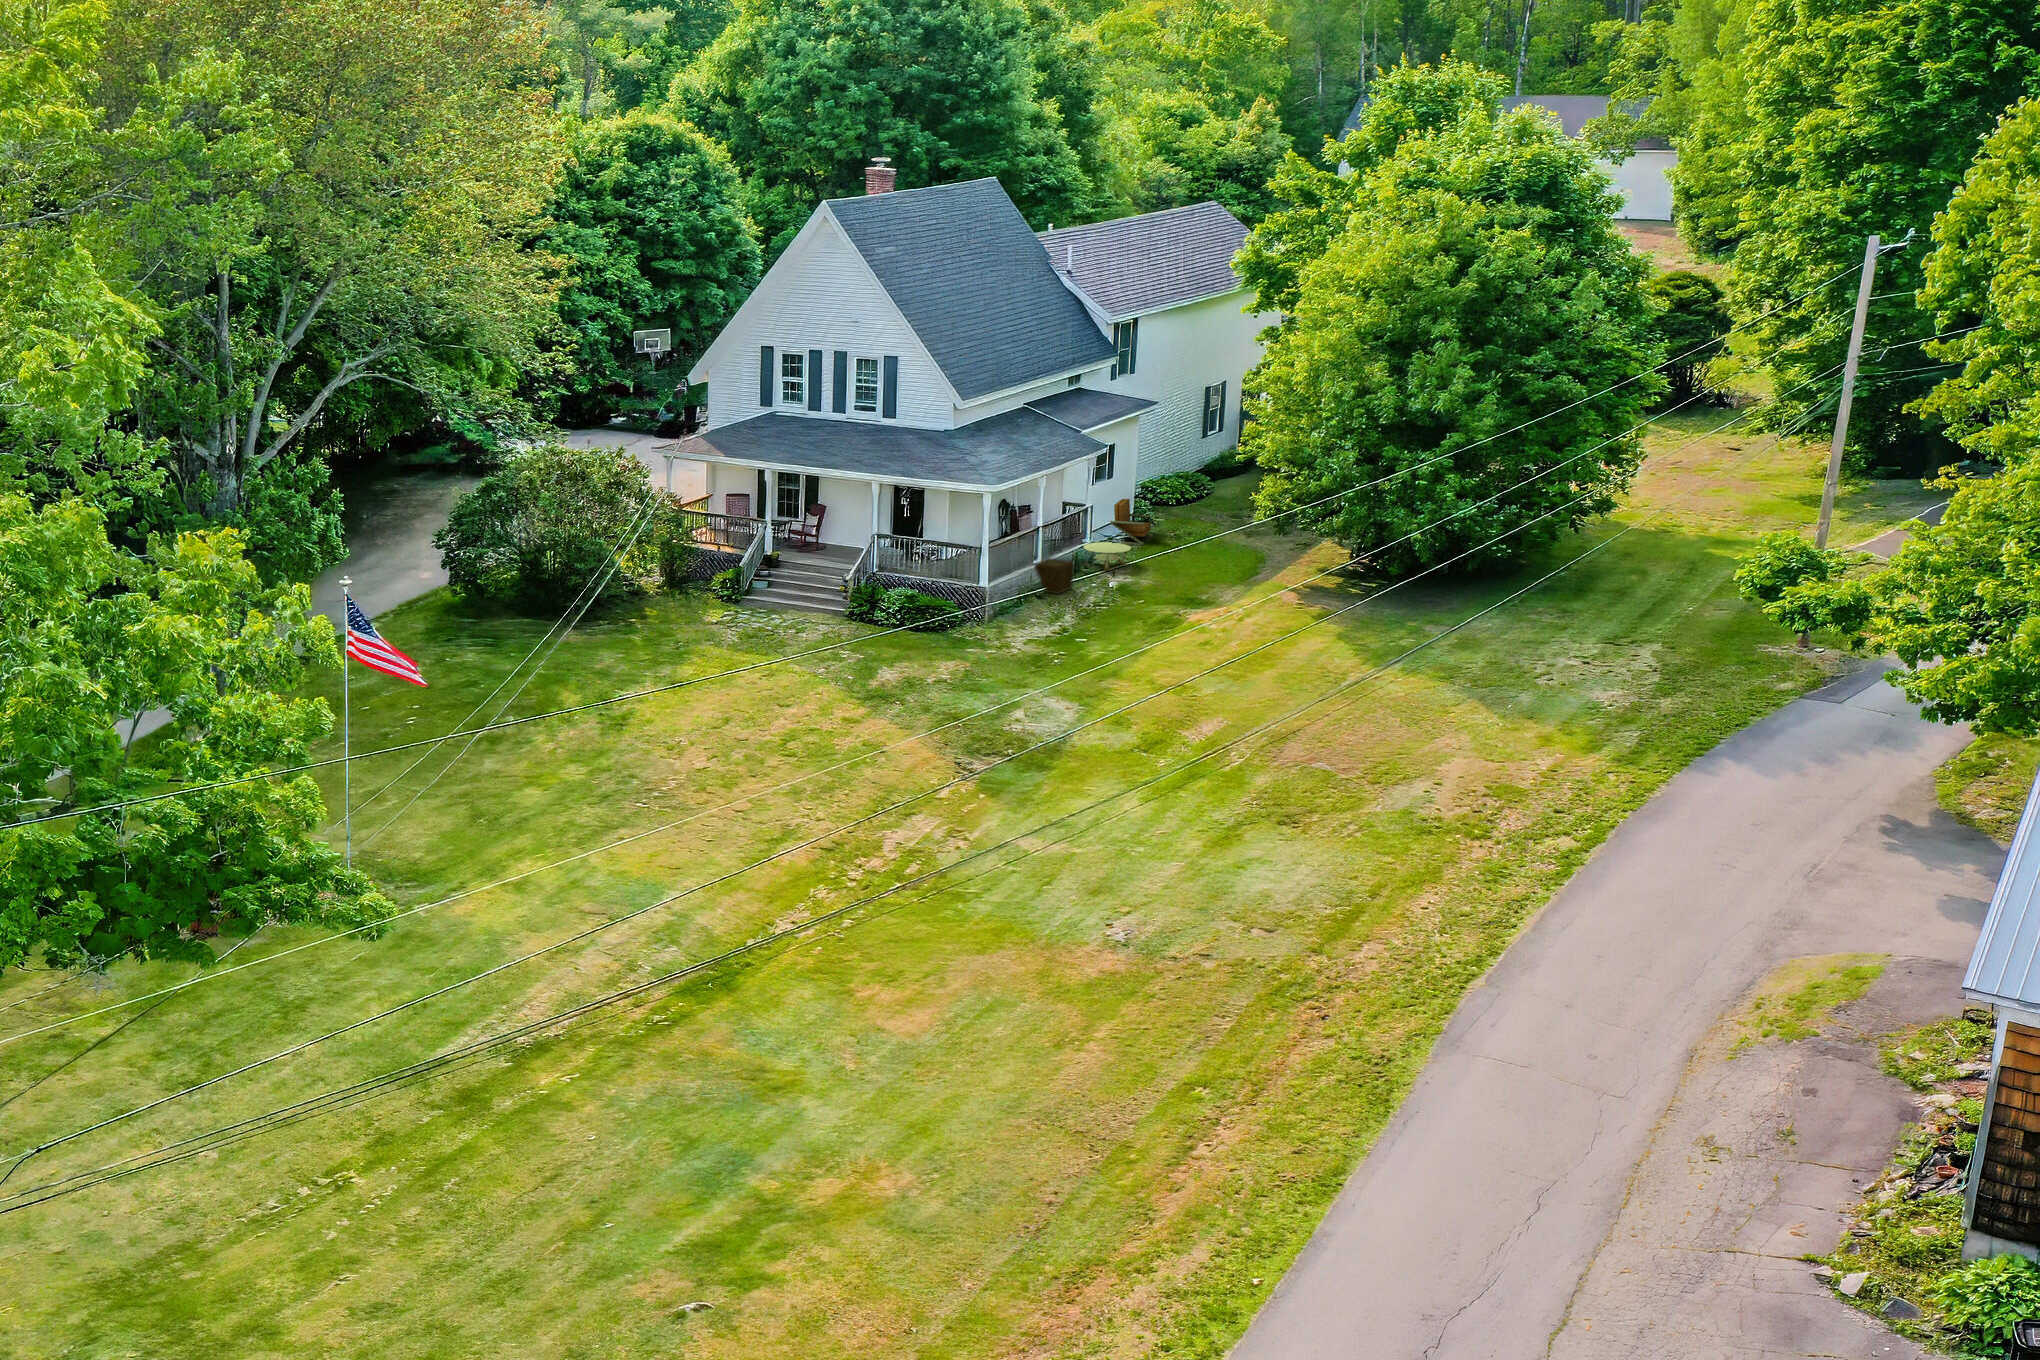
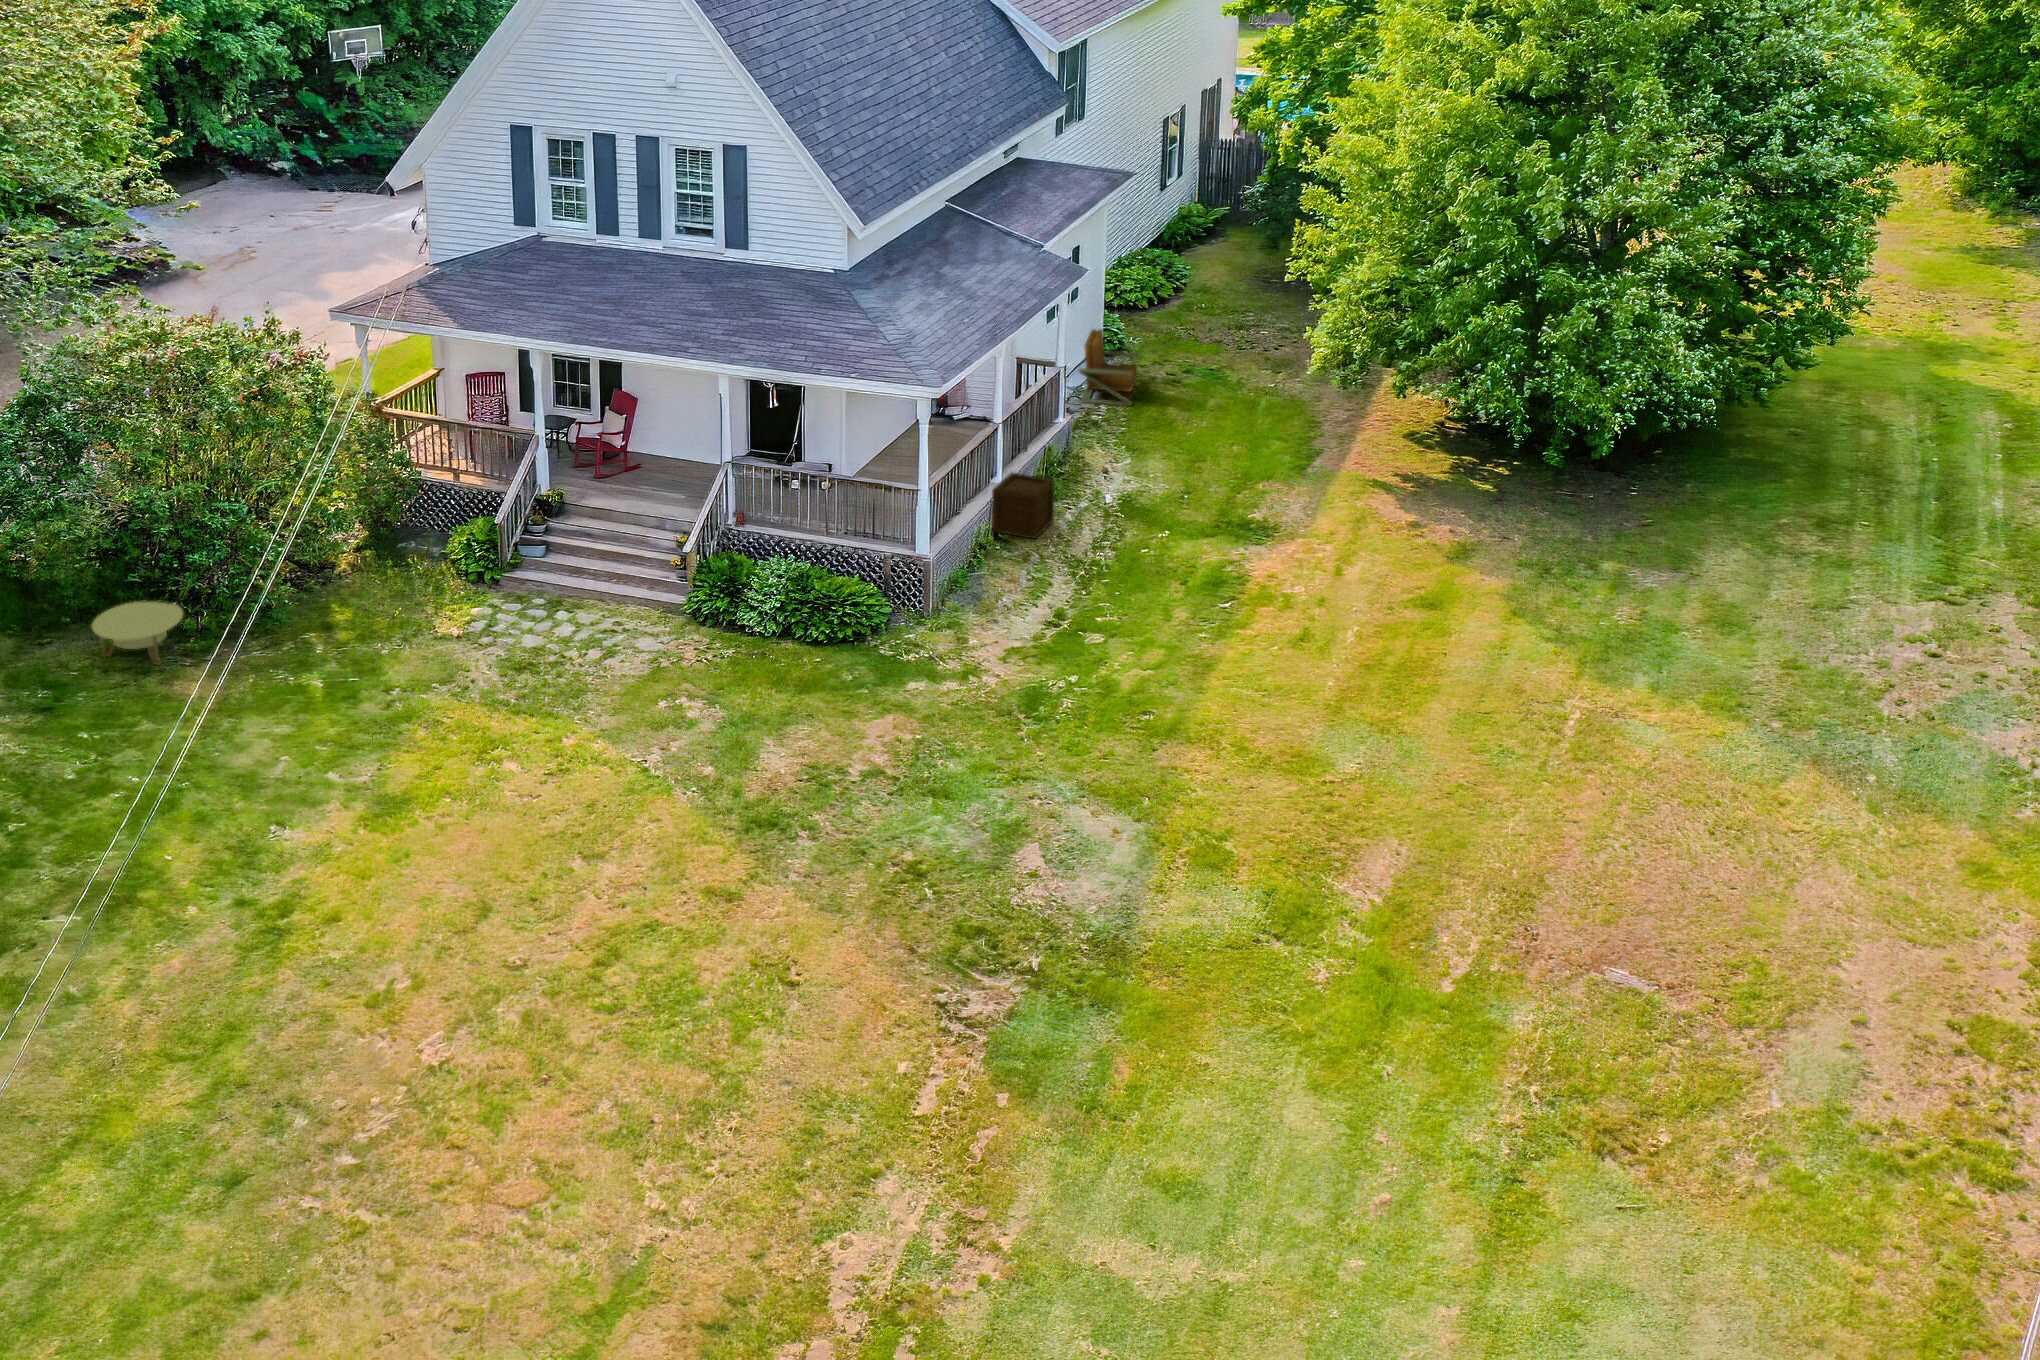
round table: present [1084,542,1131,570] -> present [92,600,183,665]

